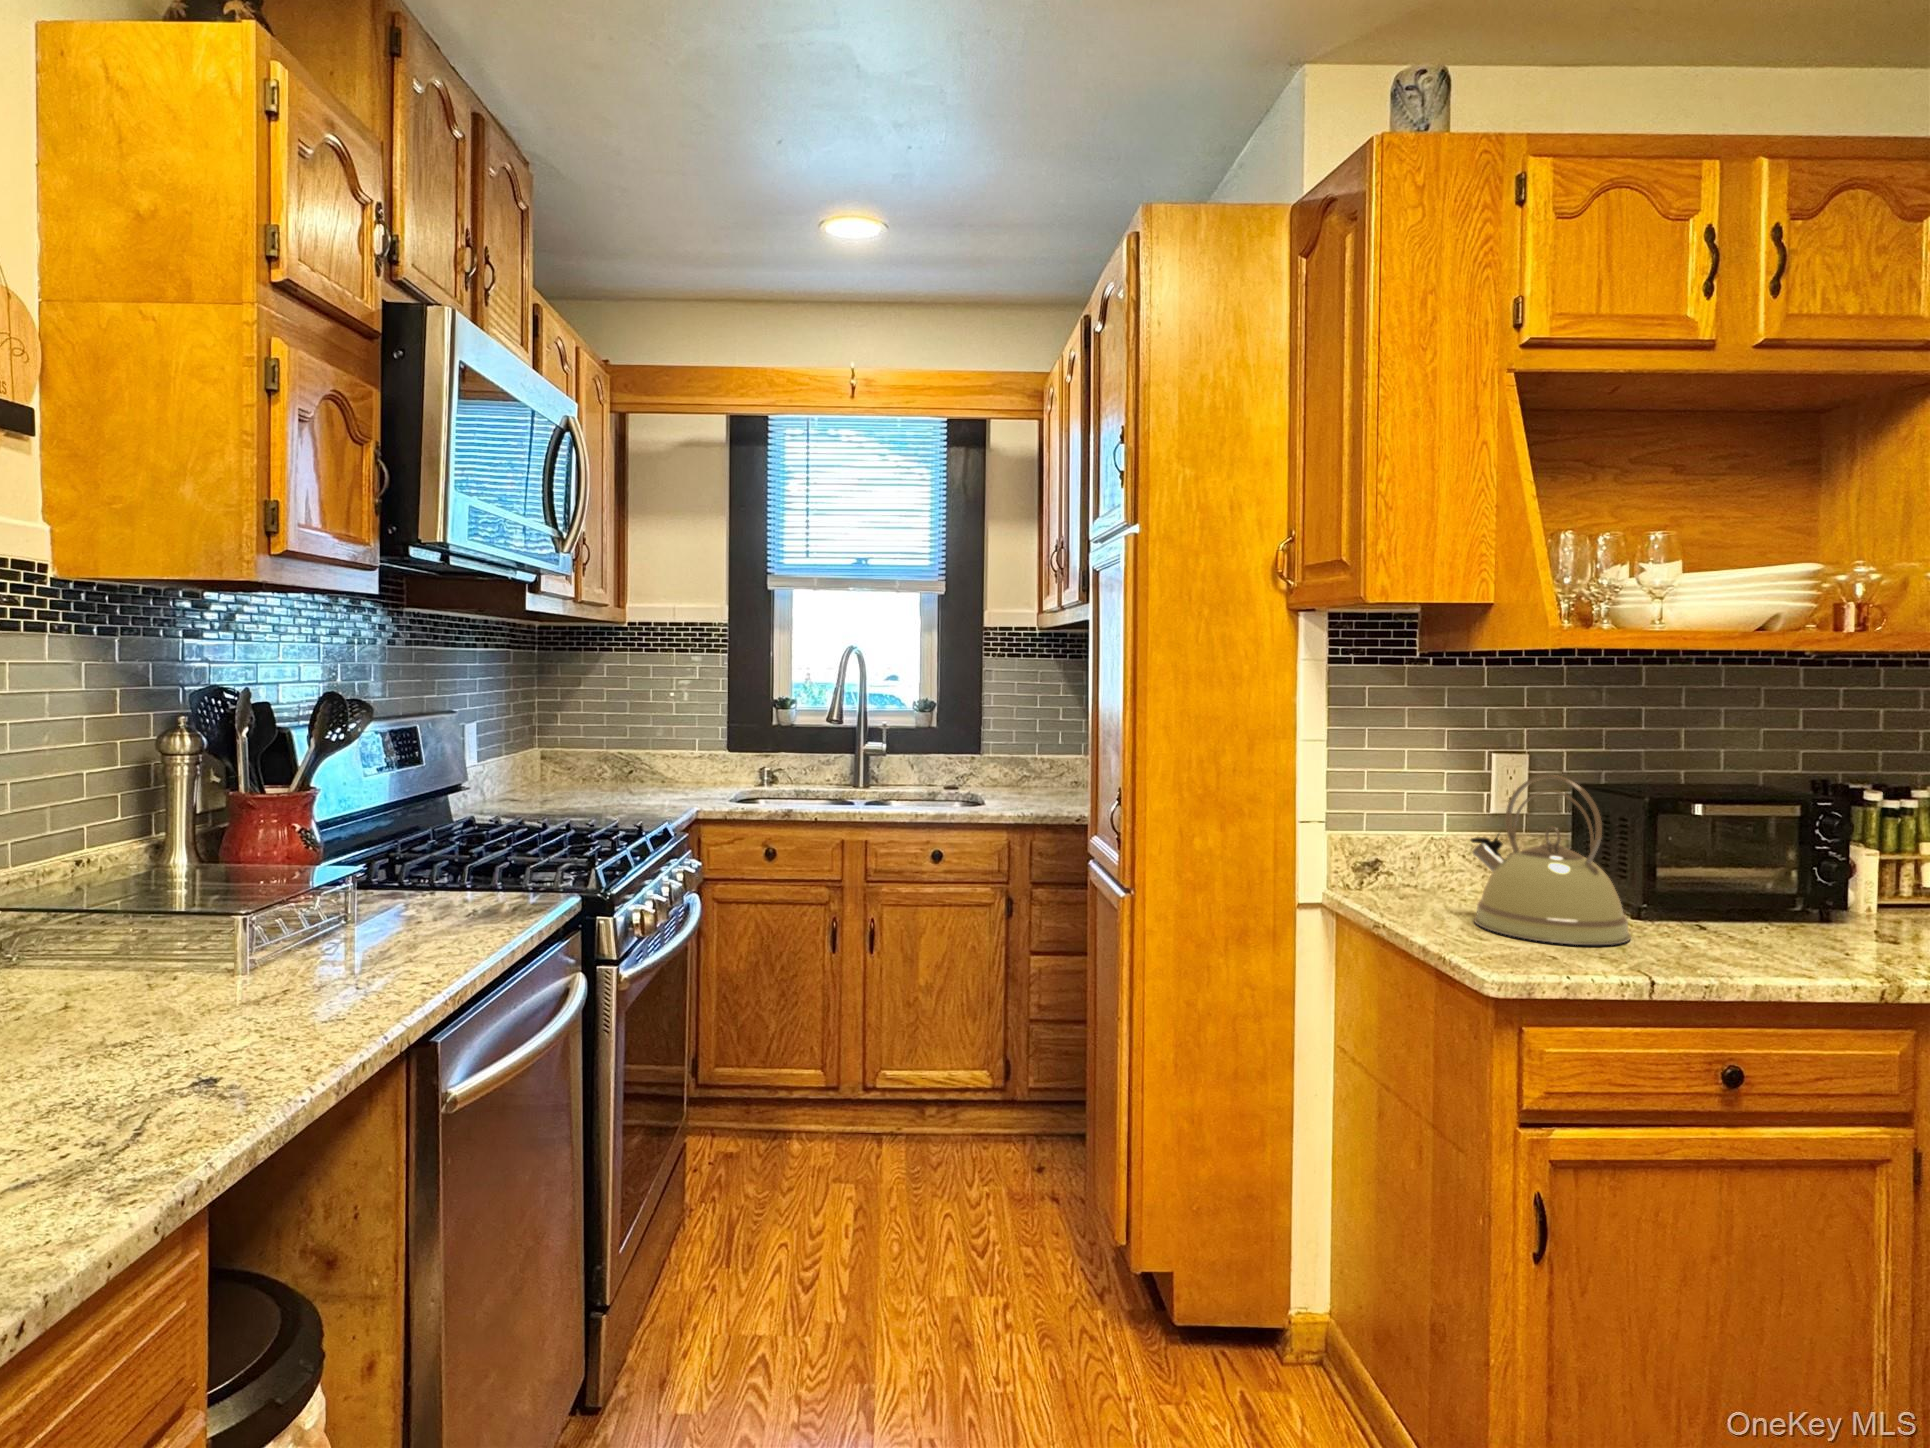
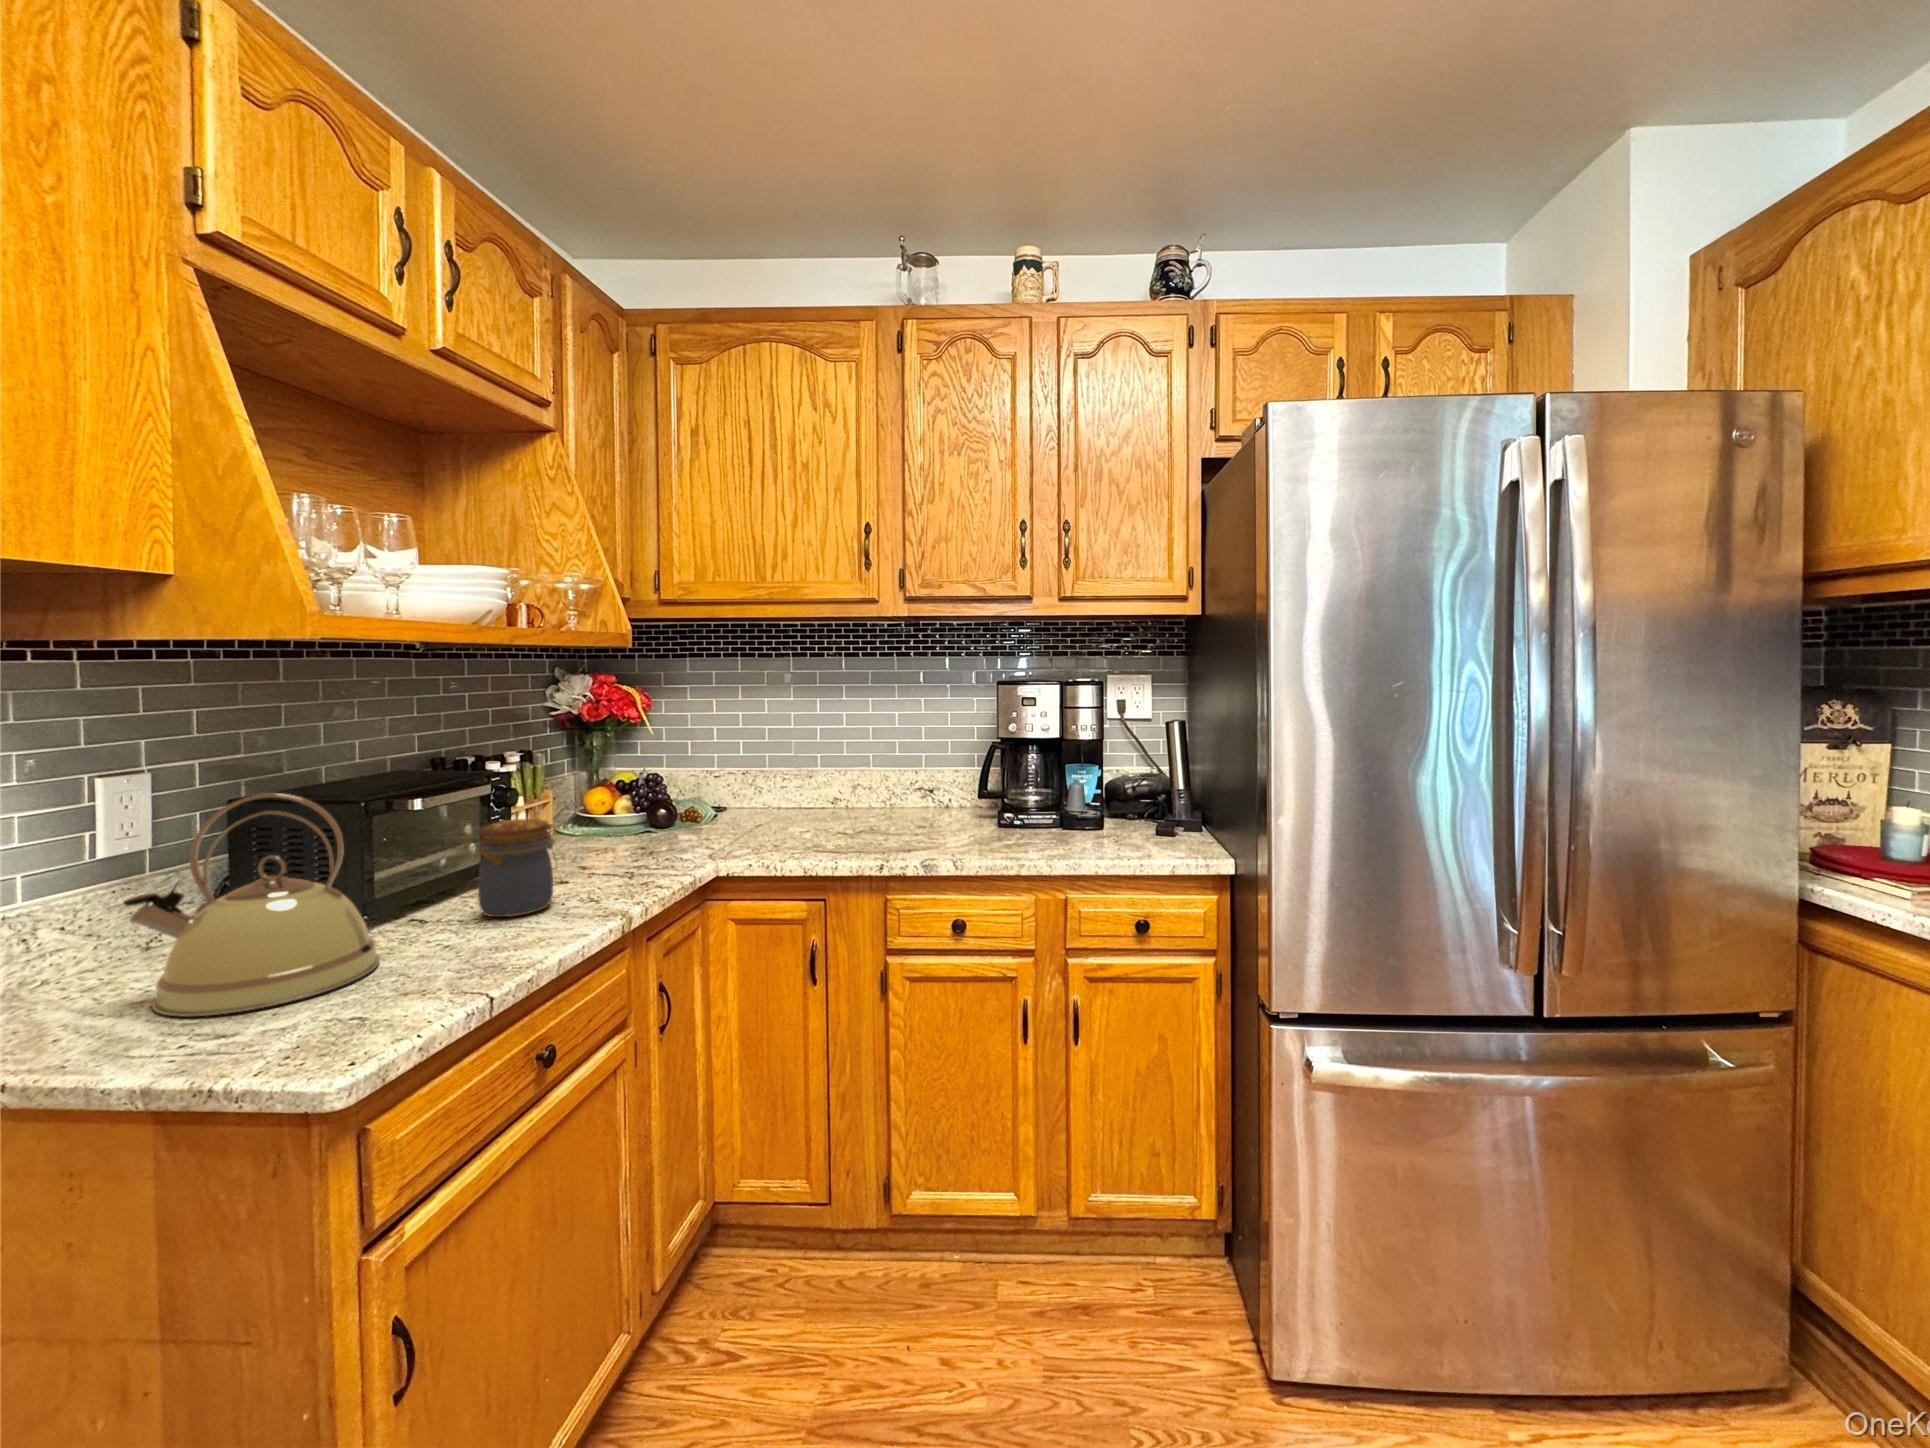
jar: none [1756,849,1858,957] -> present [478,819,557,917]

